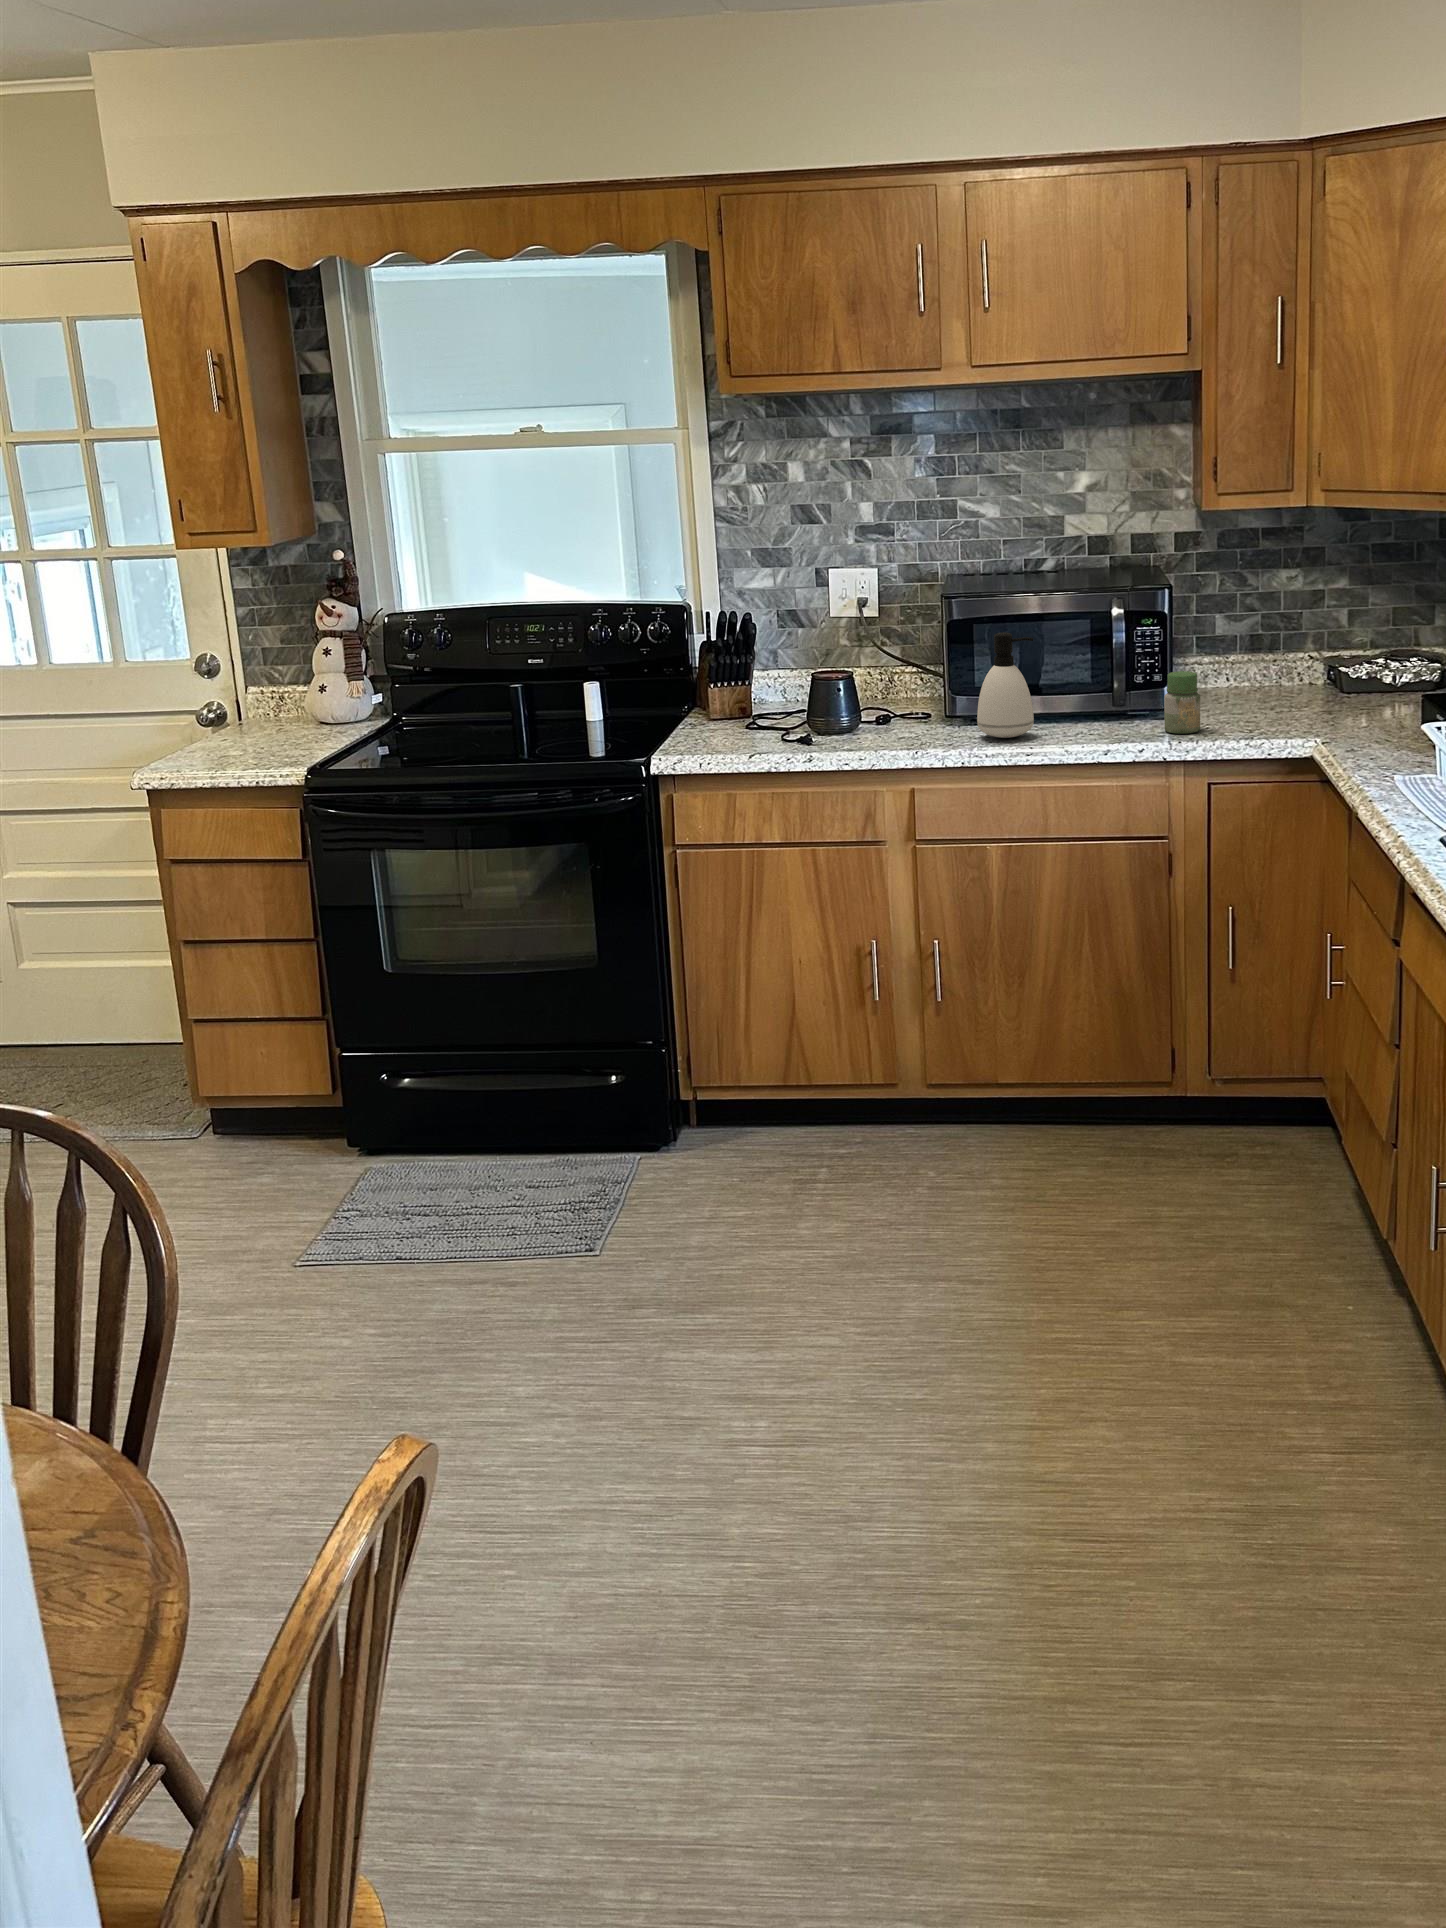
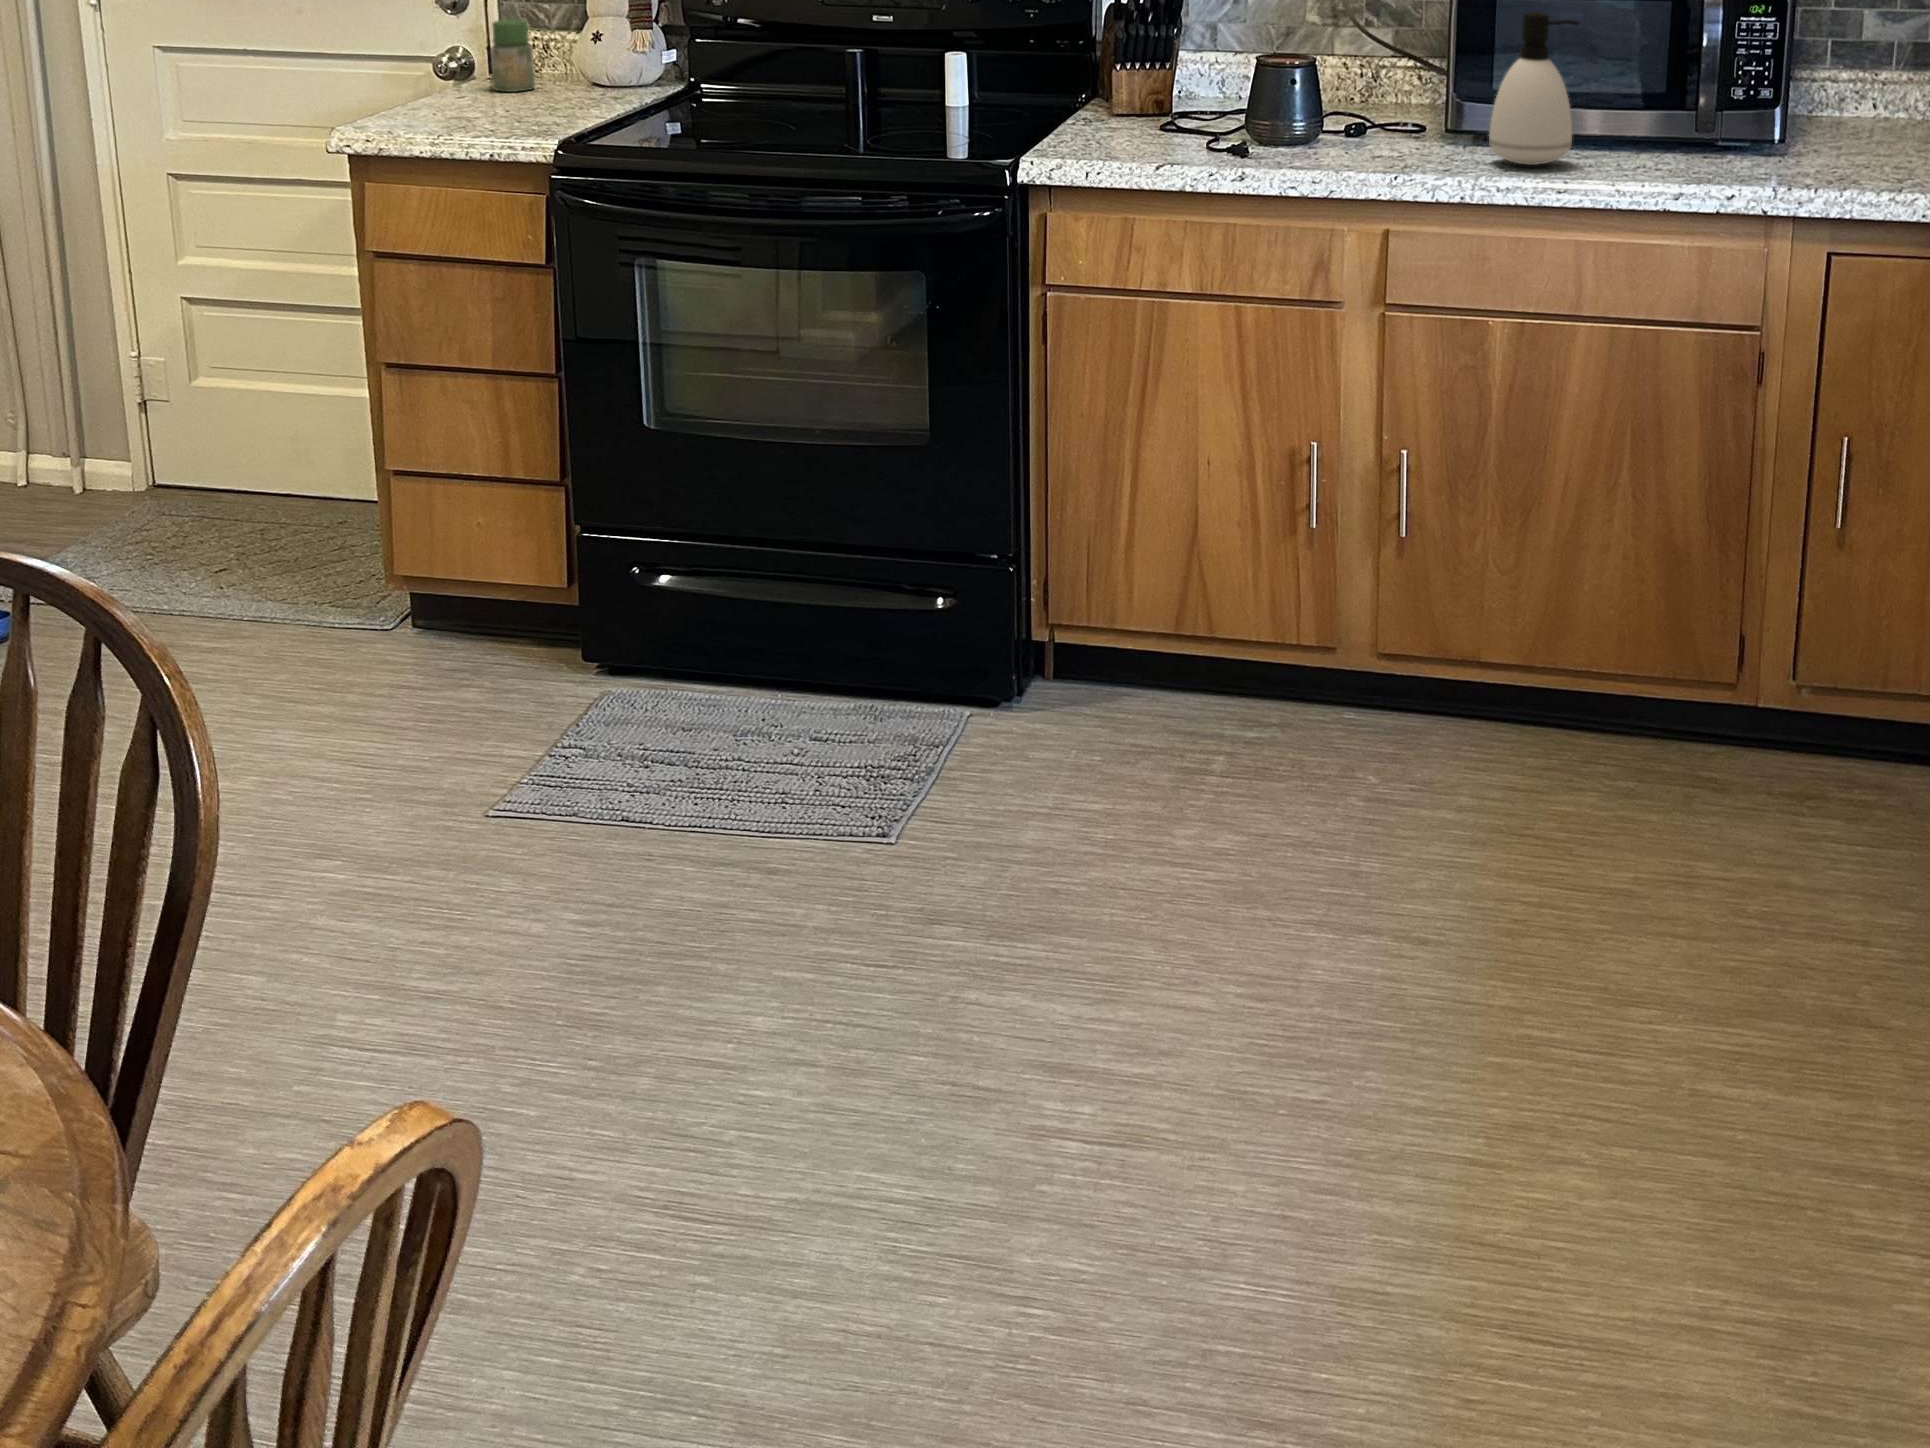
jar: present [1164,671,1200,734] -> present [490,19,535,92]

